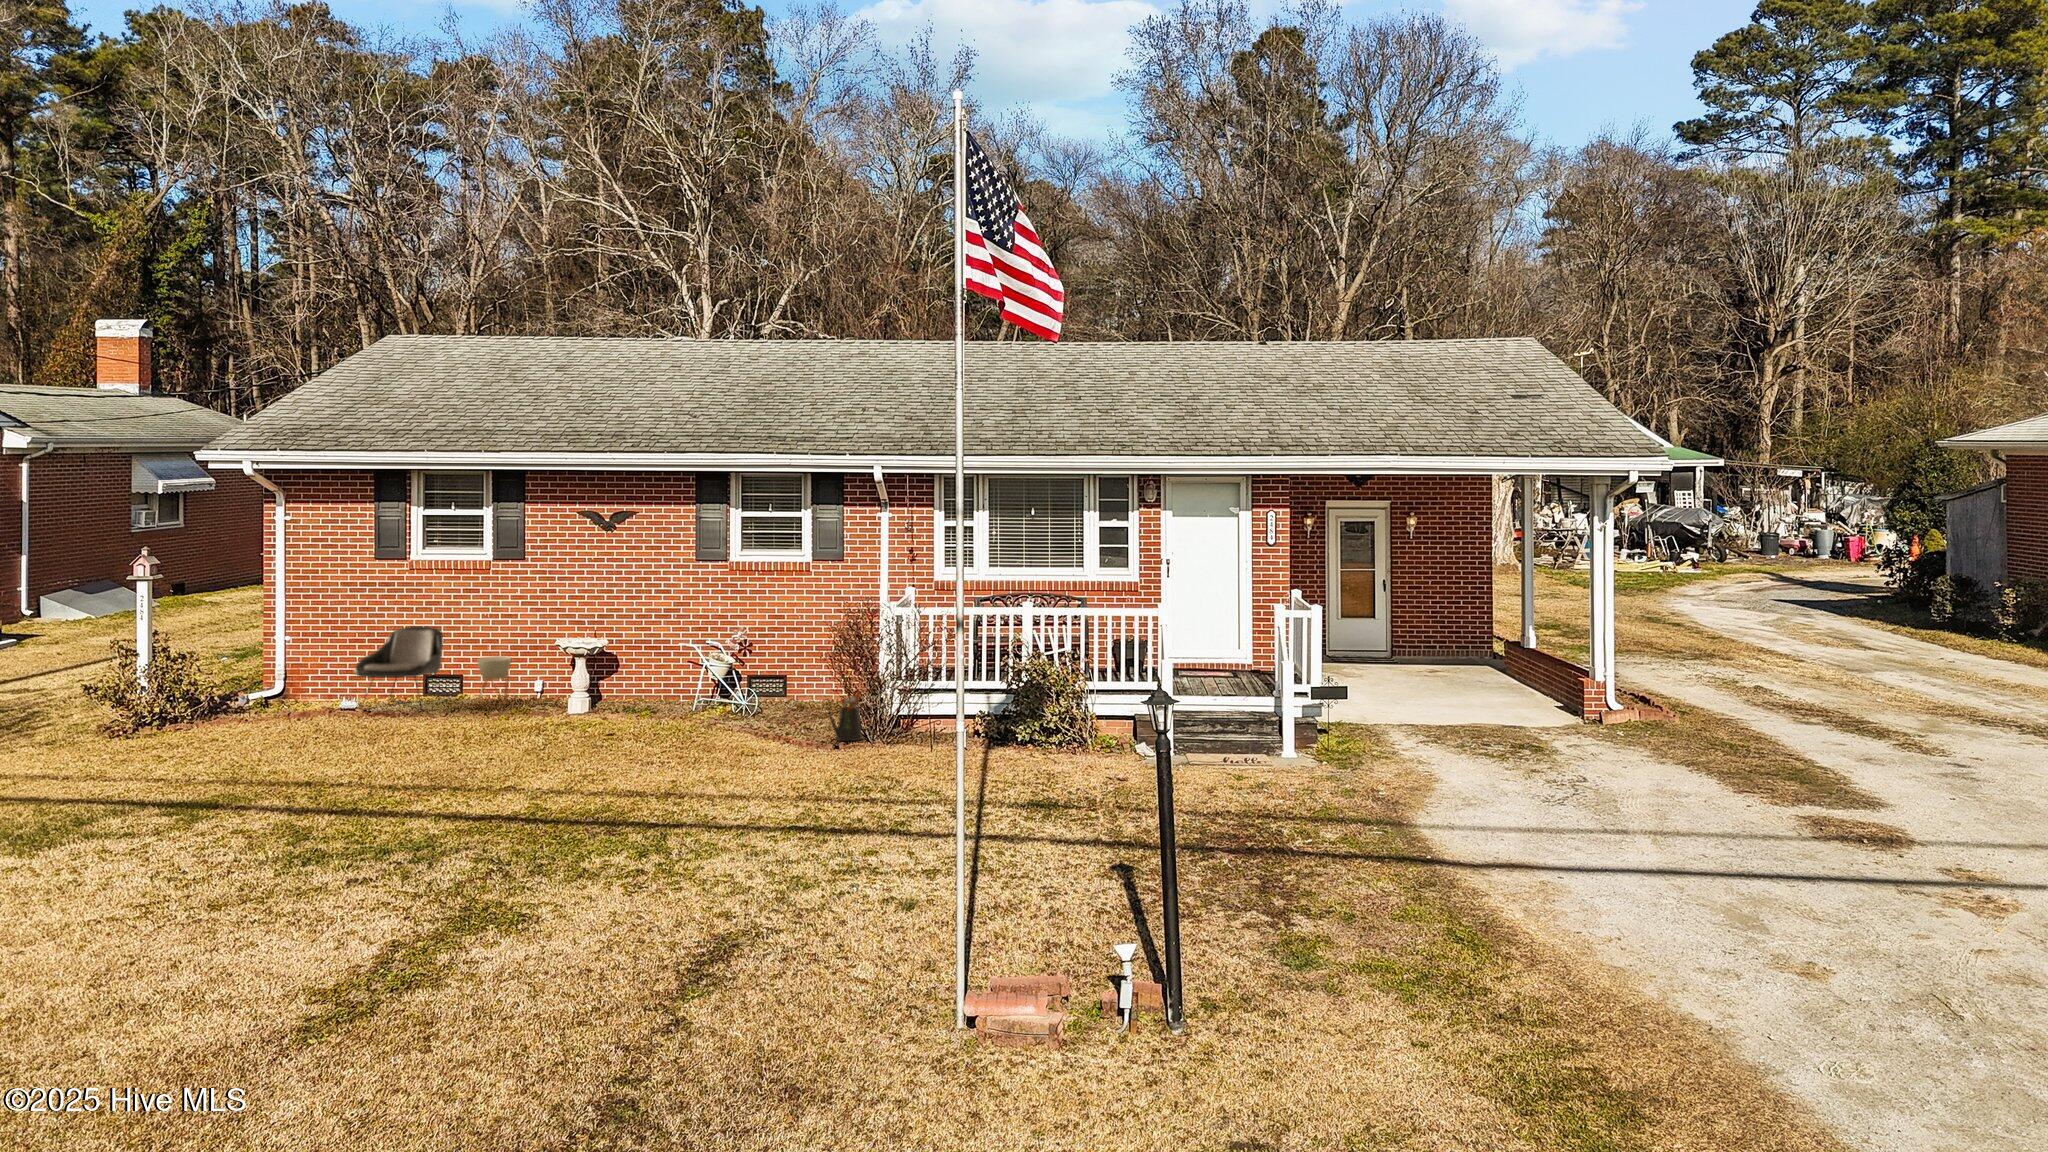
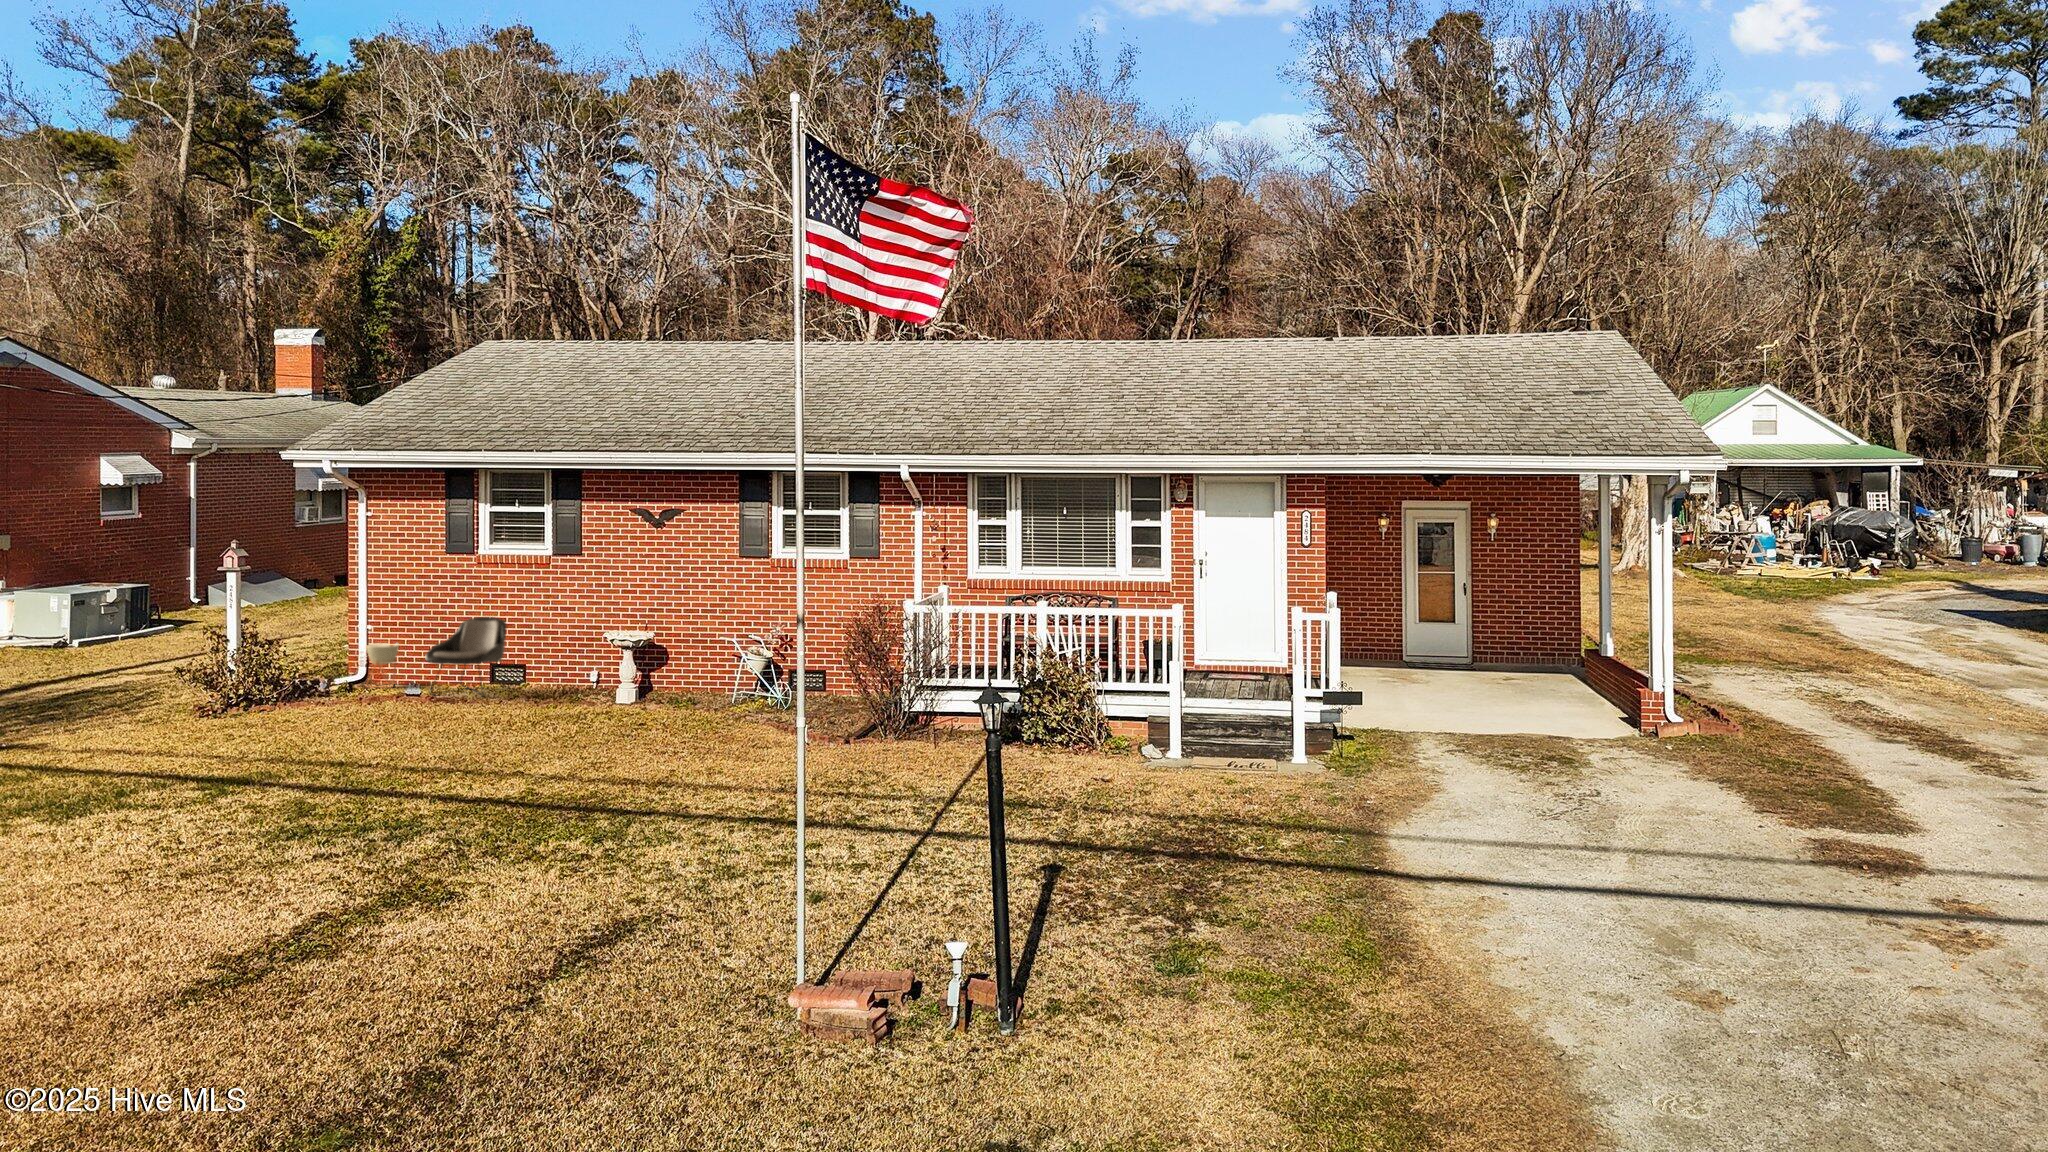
planter: present [477,656,511,705] -> present [366,643,399,688]
watering can: present [828,693,862,742] -> none [840,687,880,735]

